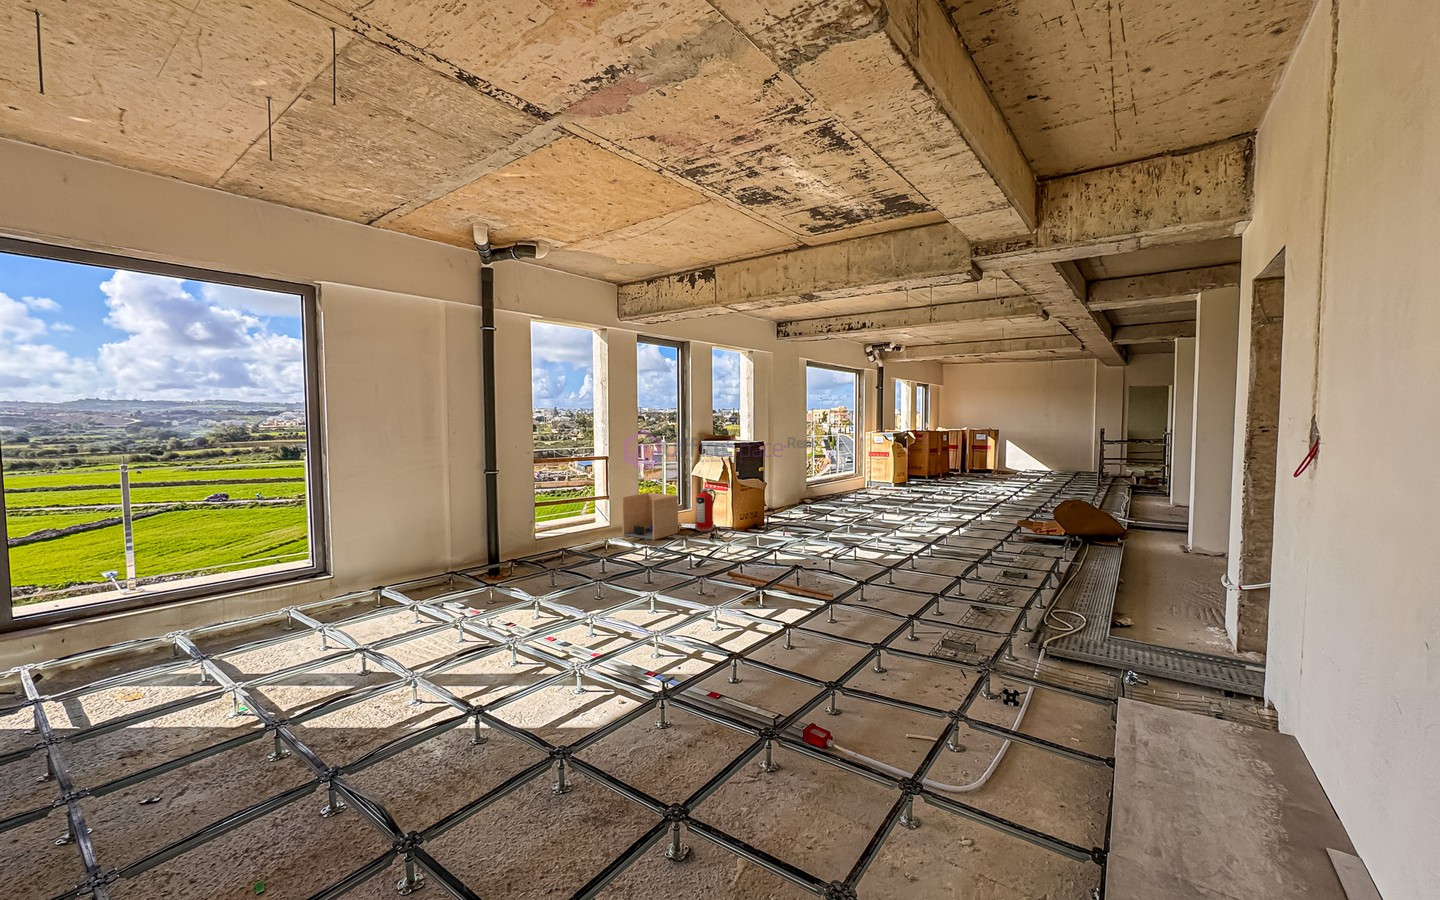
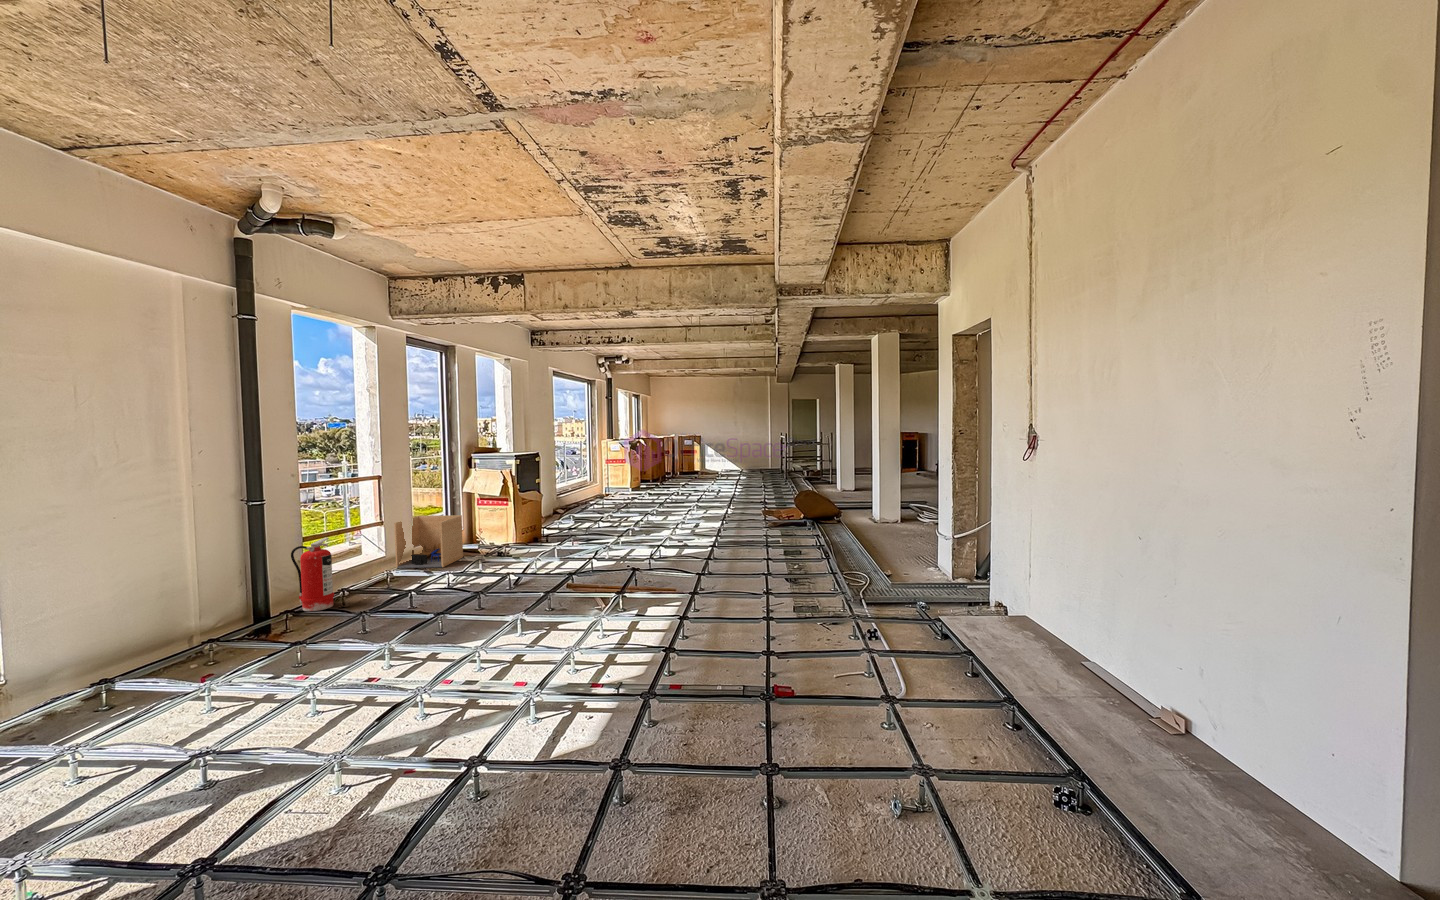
fire extinguisher: present [696,488,716,531] -> present [291,538,334,611]

